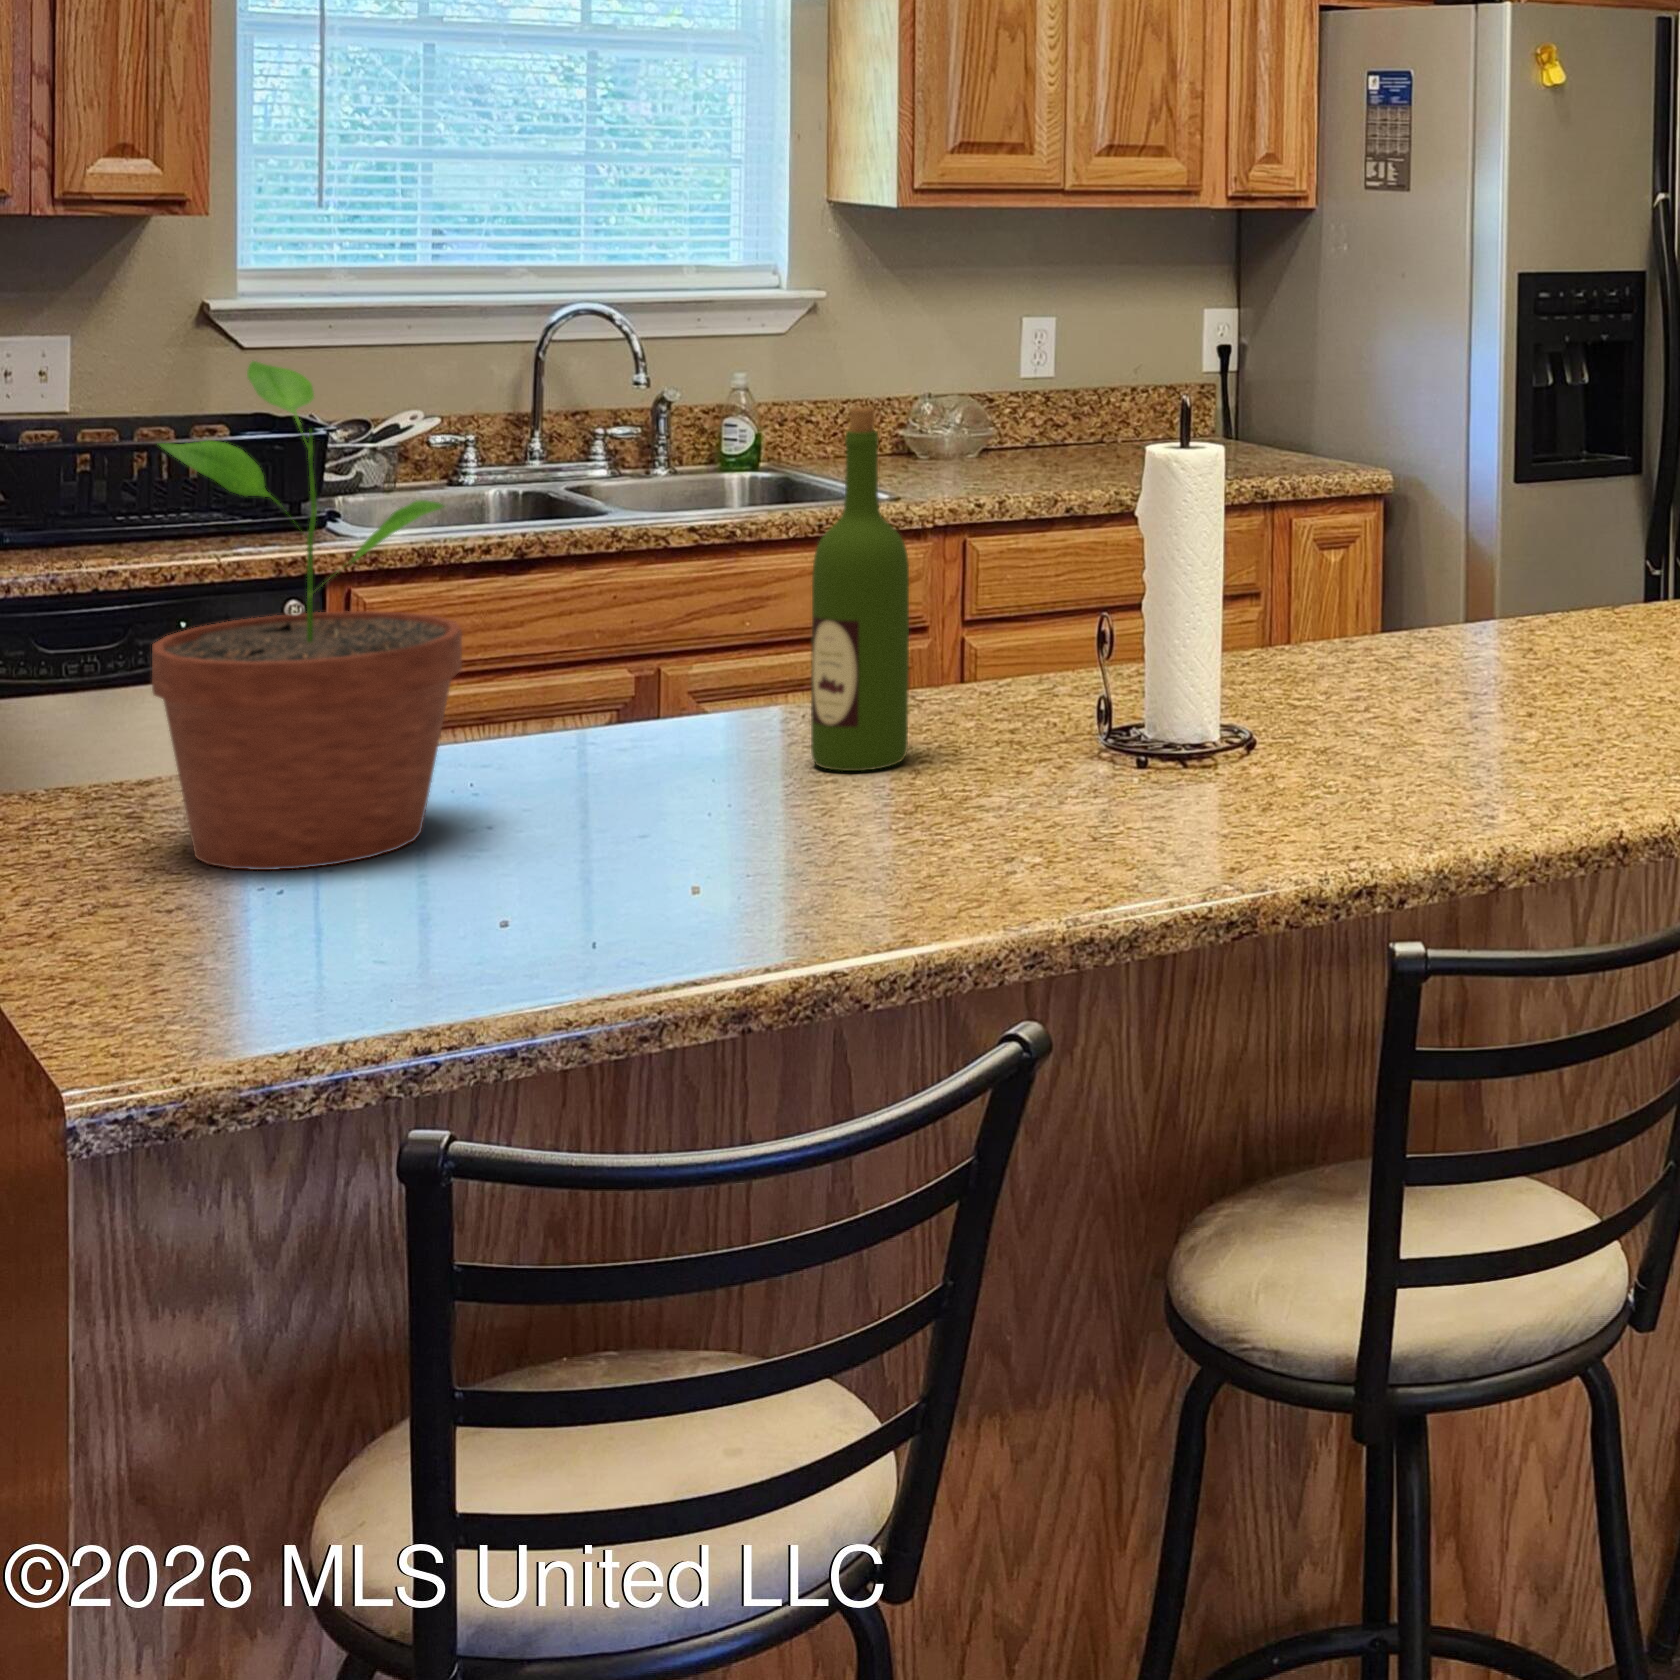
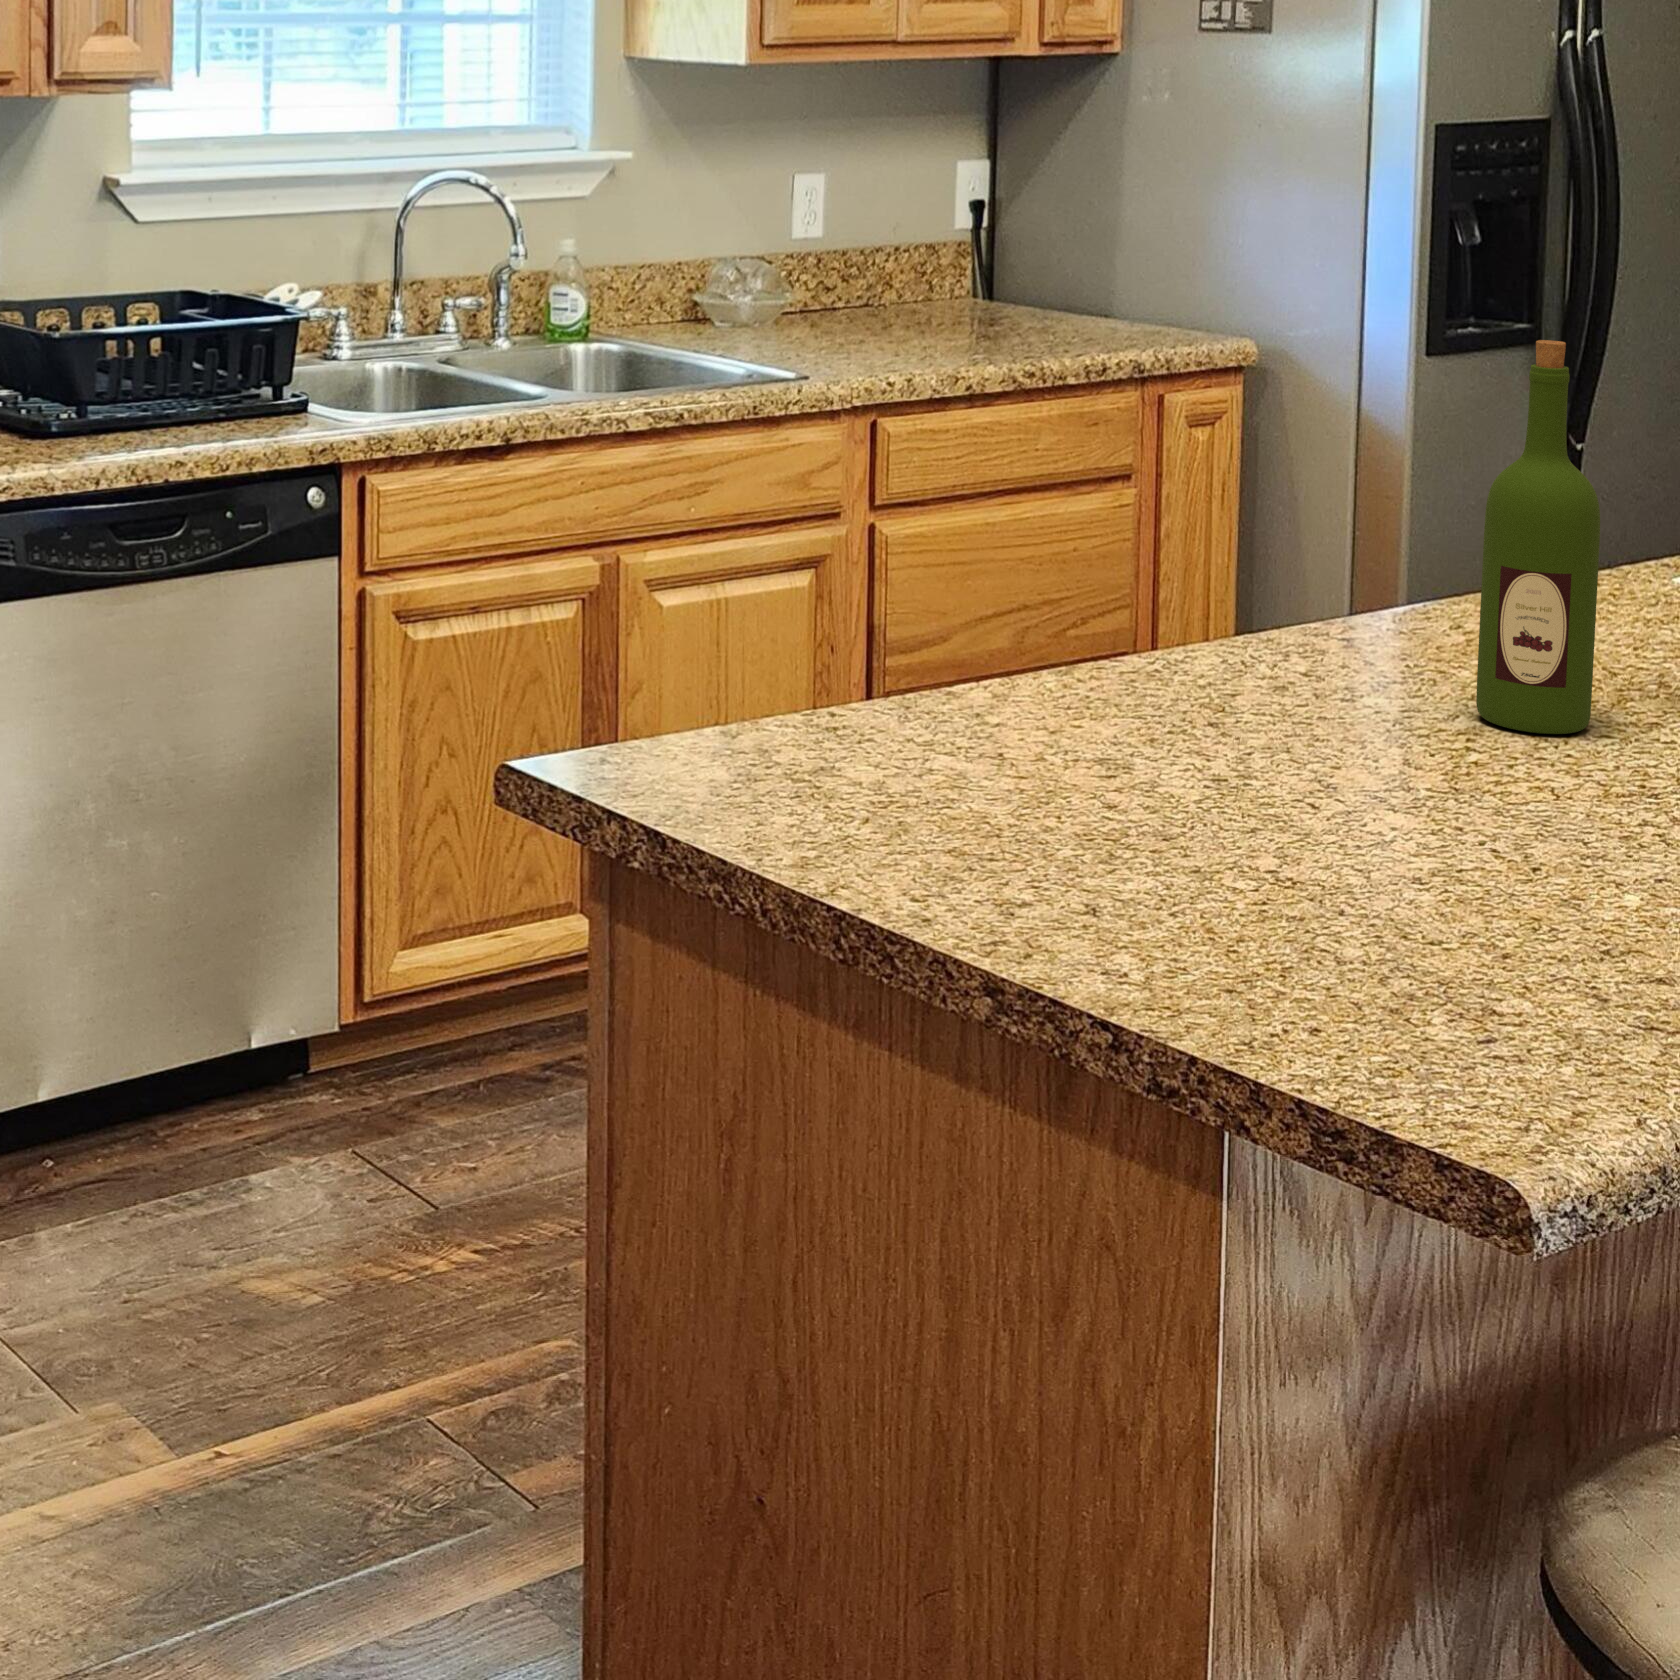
potted plant: present [152,361,462,870] -> none [1022,298,1400,847]

